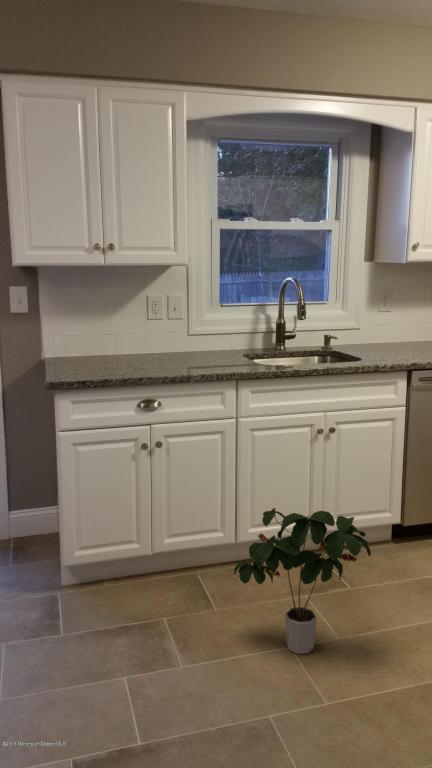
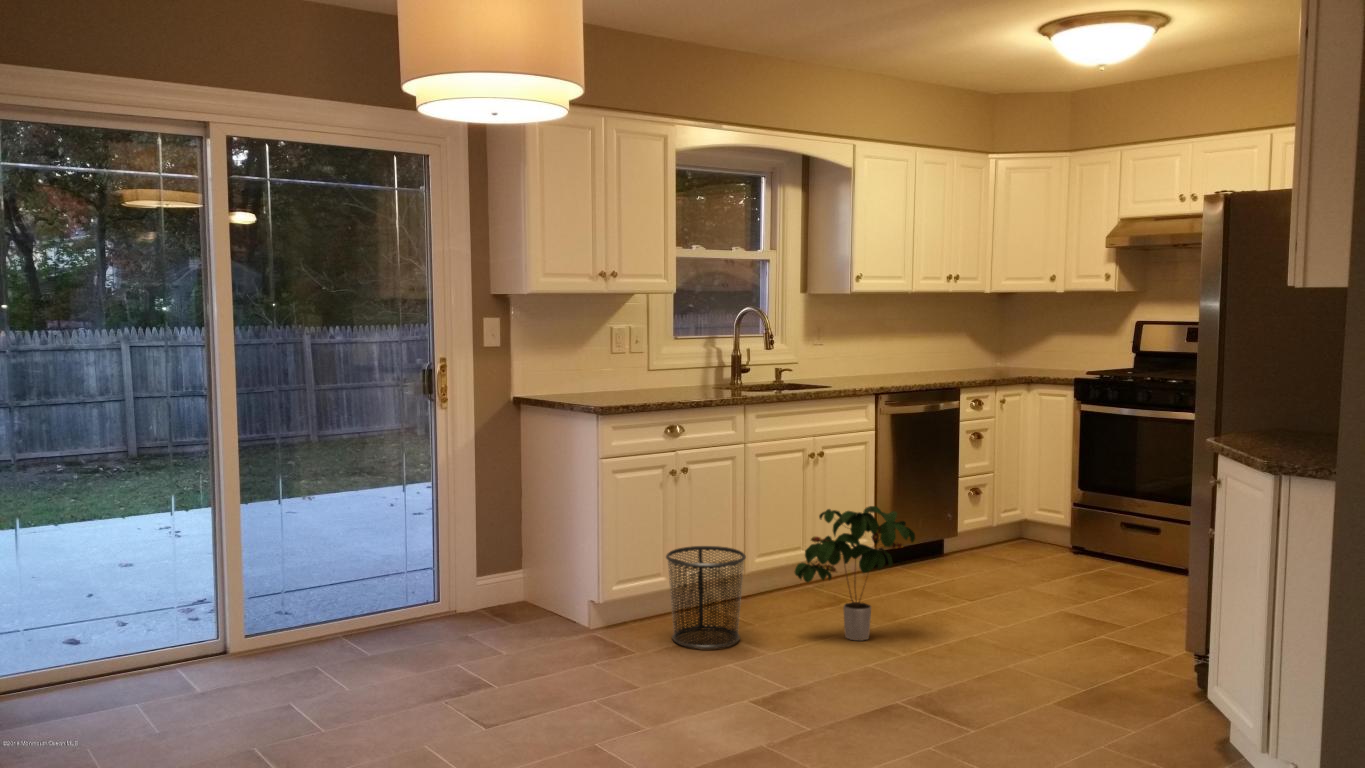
waste bin: none [105,522,188,636] -> present [666,546,746,649]

